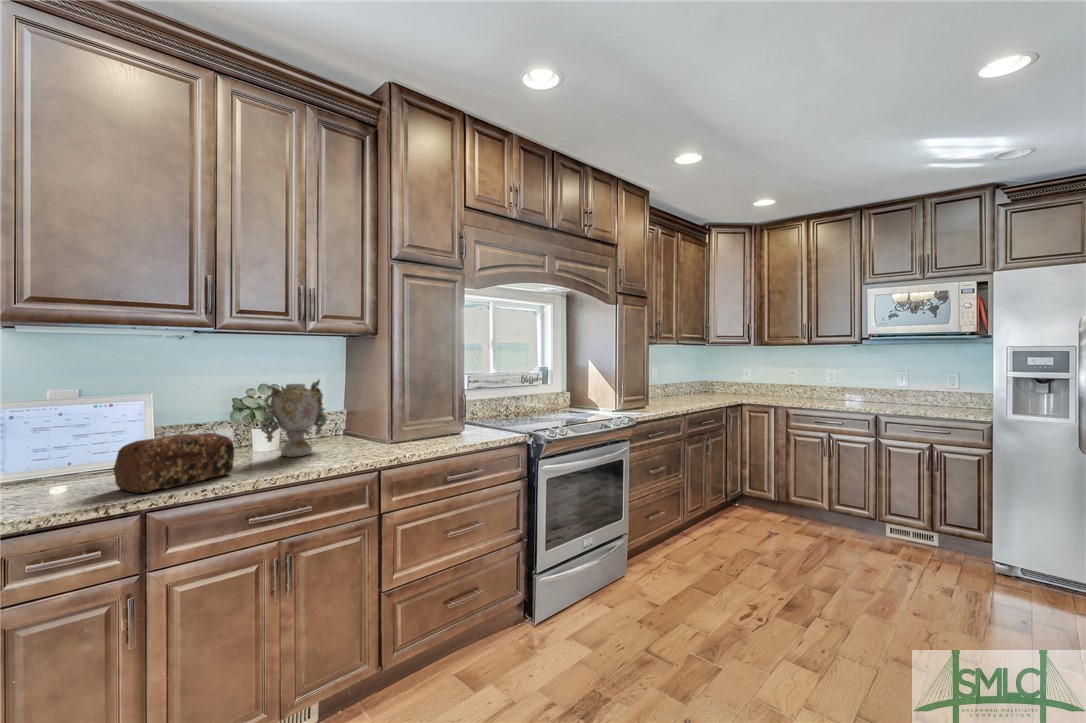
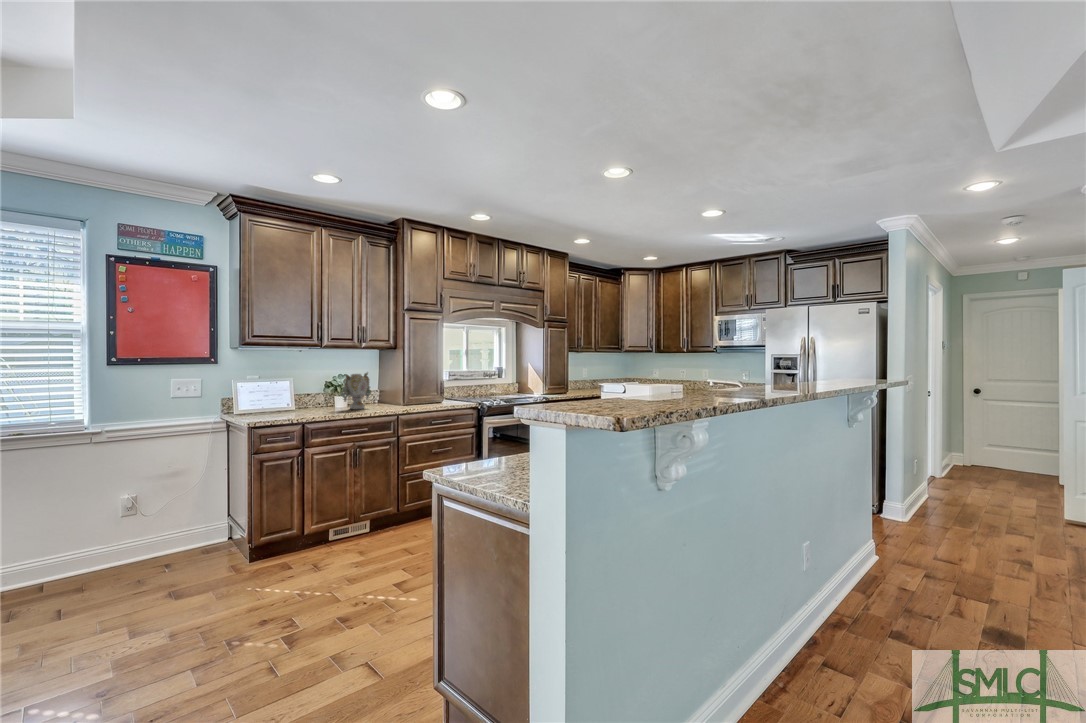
bread loaf: present [114,433,234,494] -> none [288,394,334,417]

